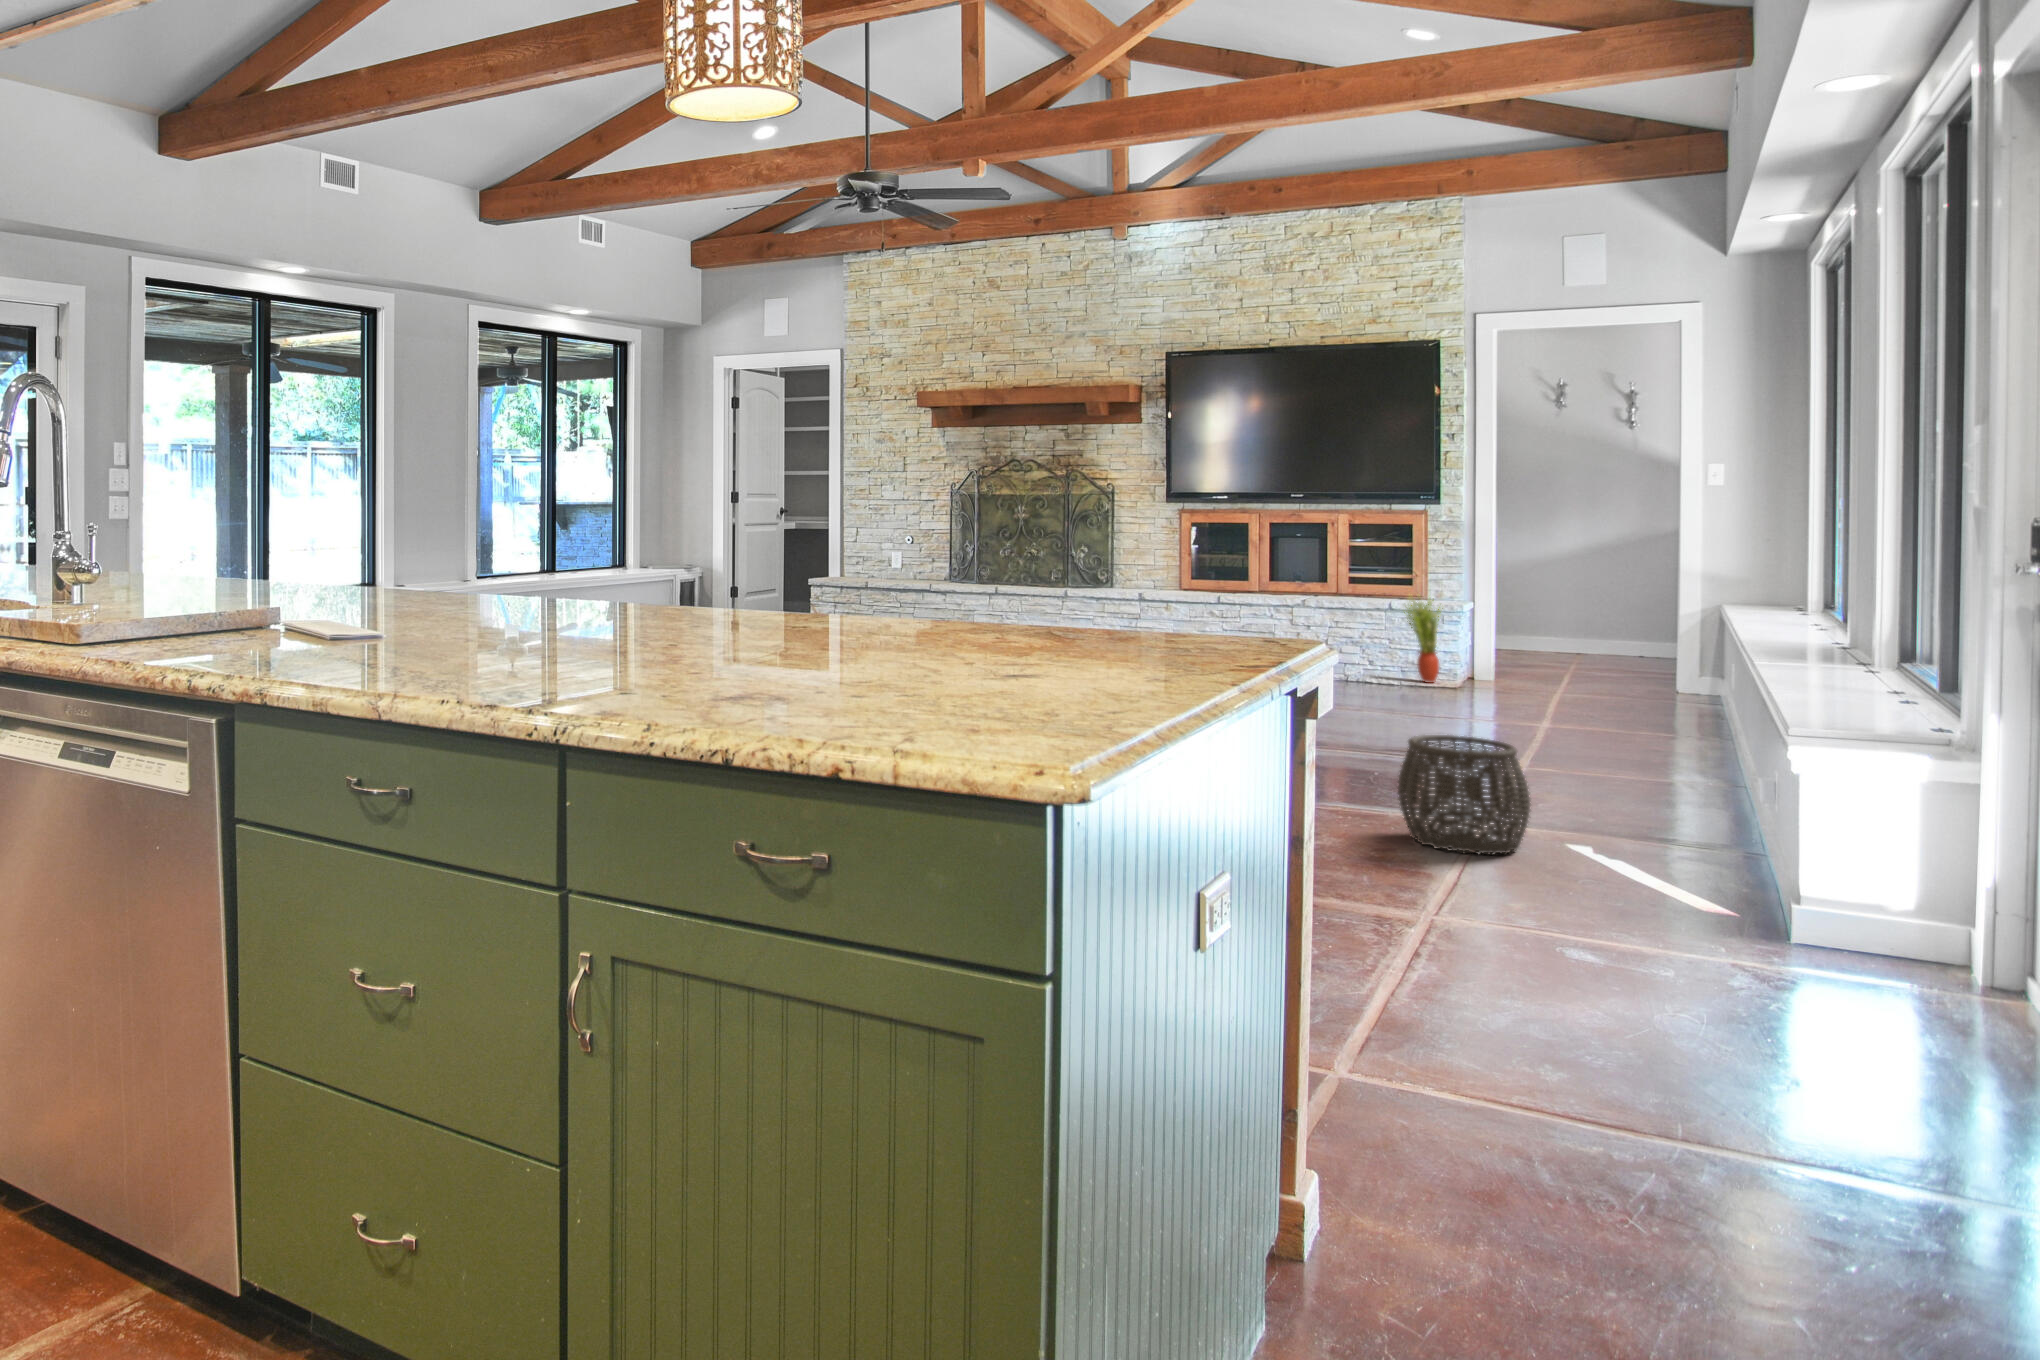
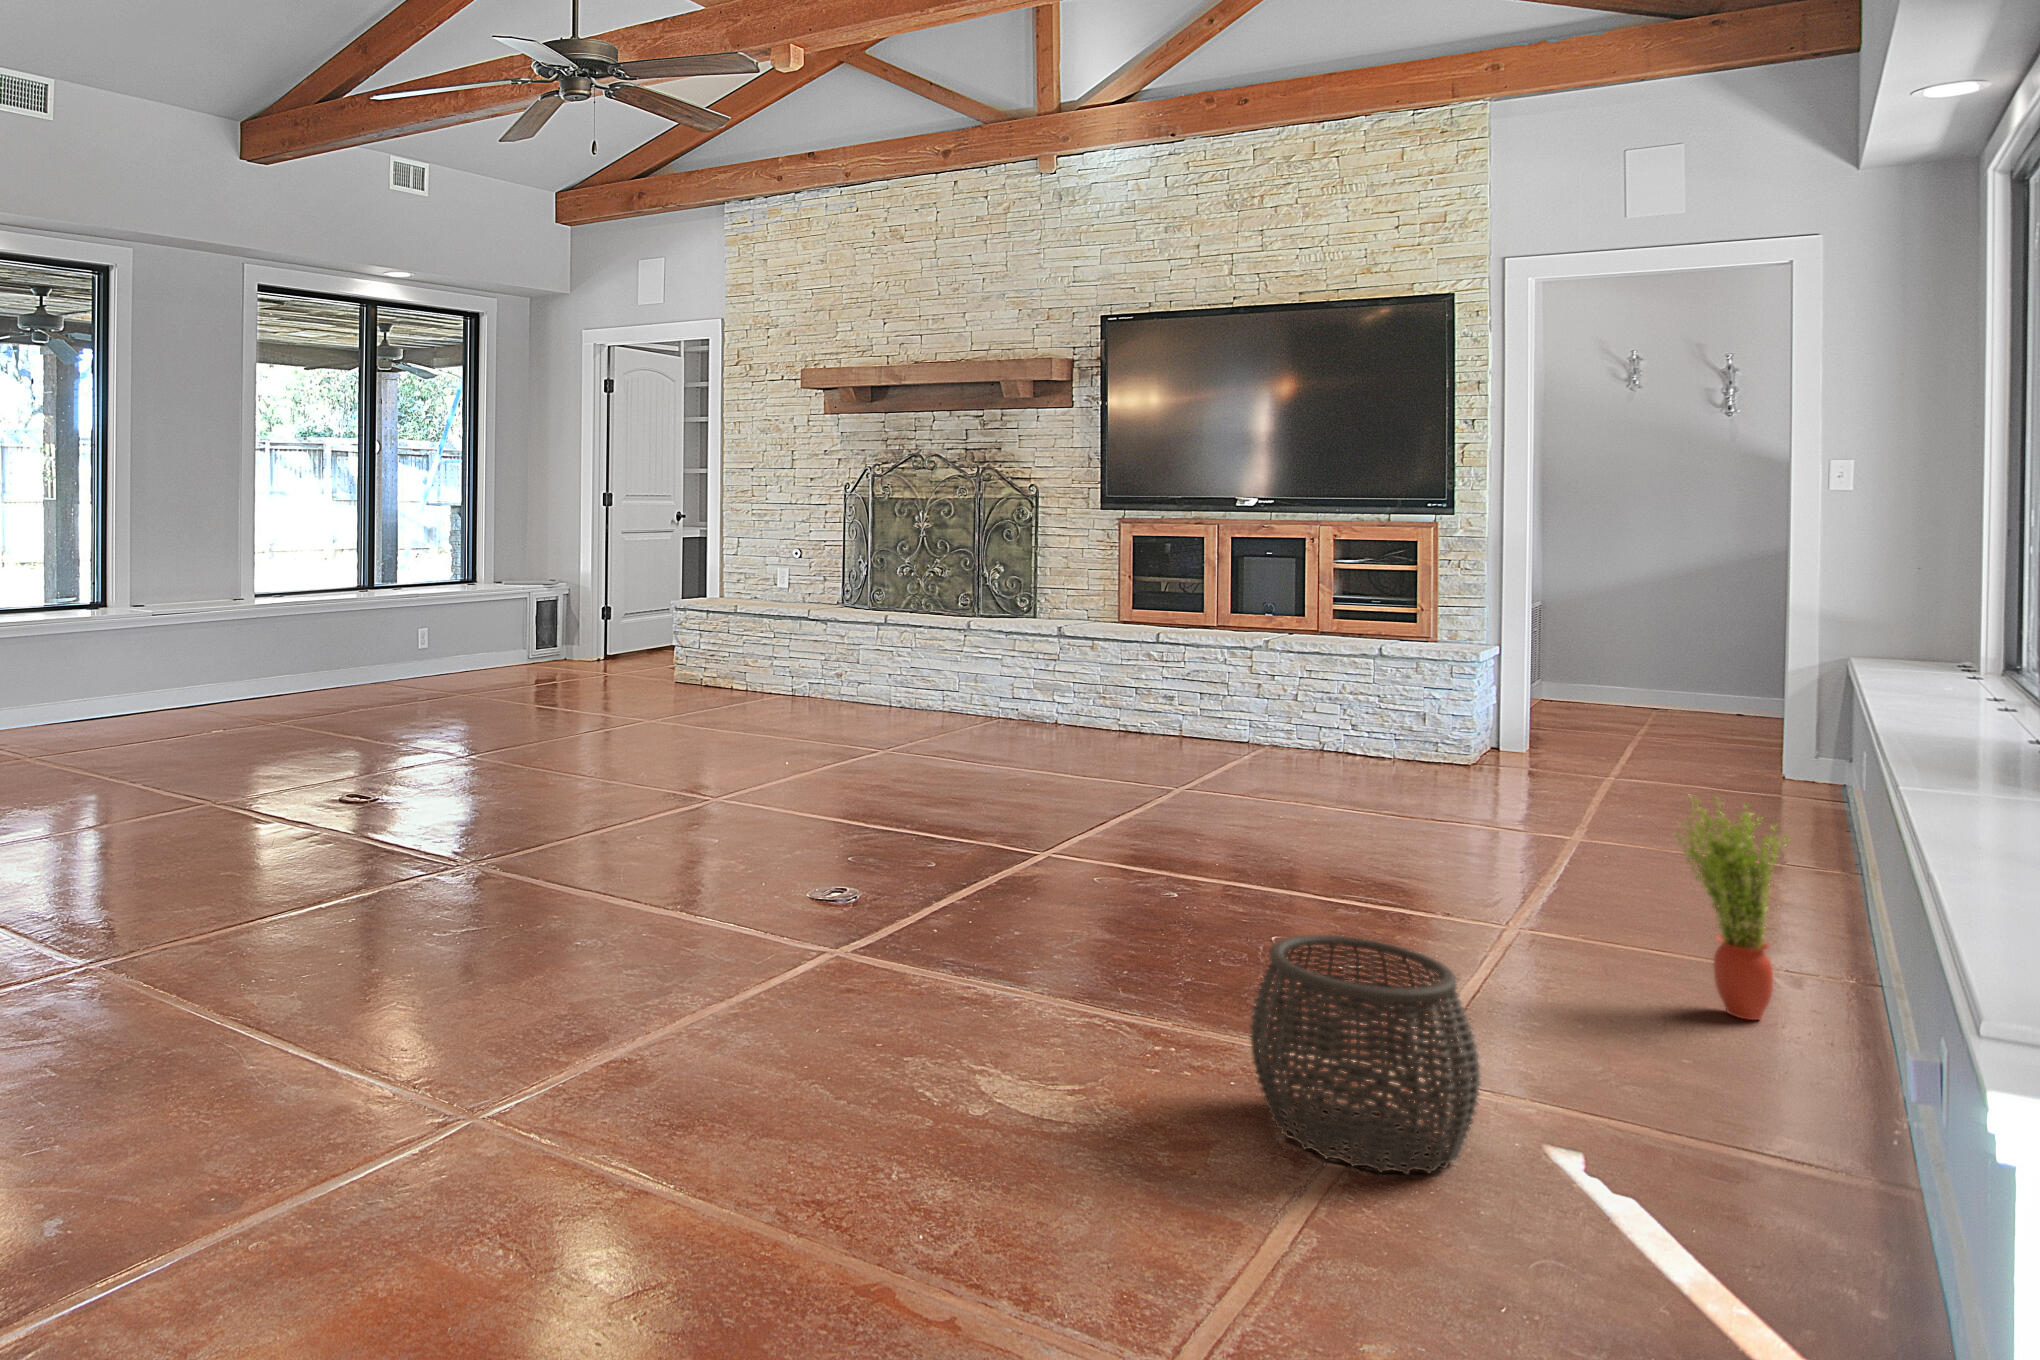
potted plant: present [1404,599,1443,683] -> present [1675,797,1790,1020]

